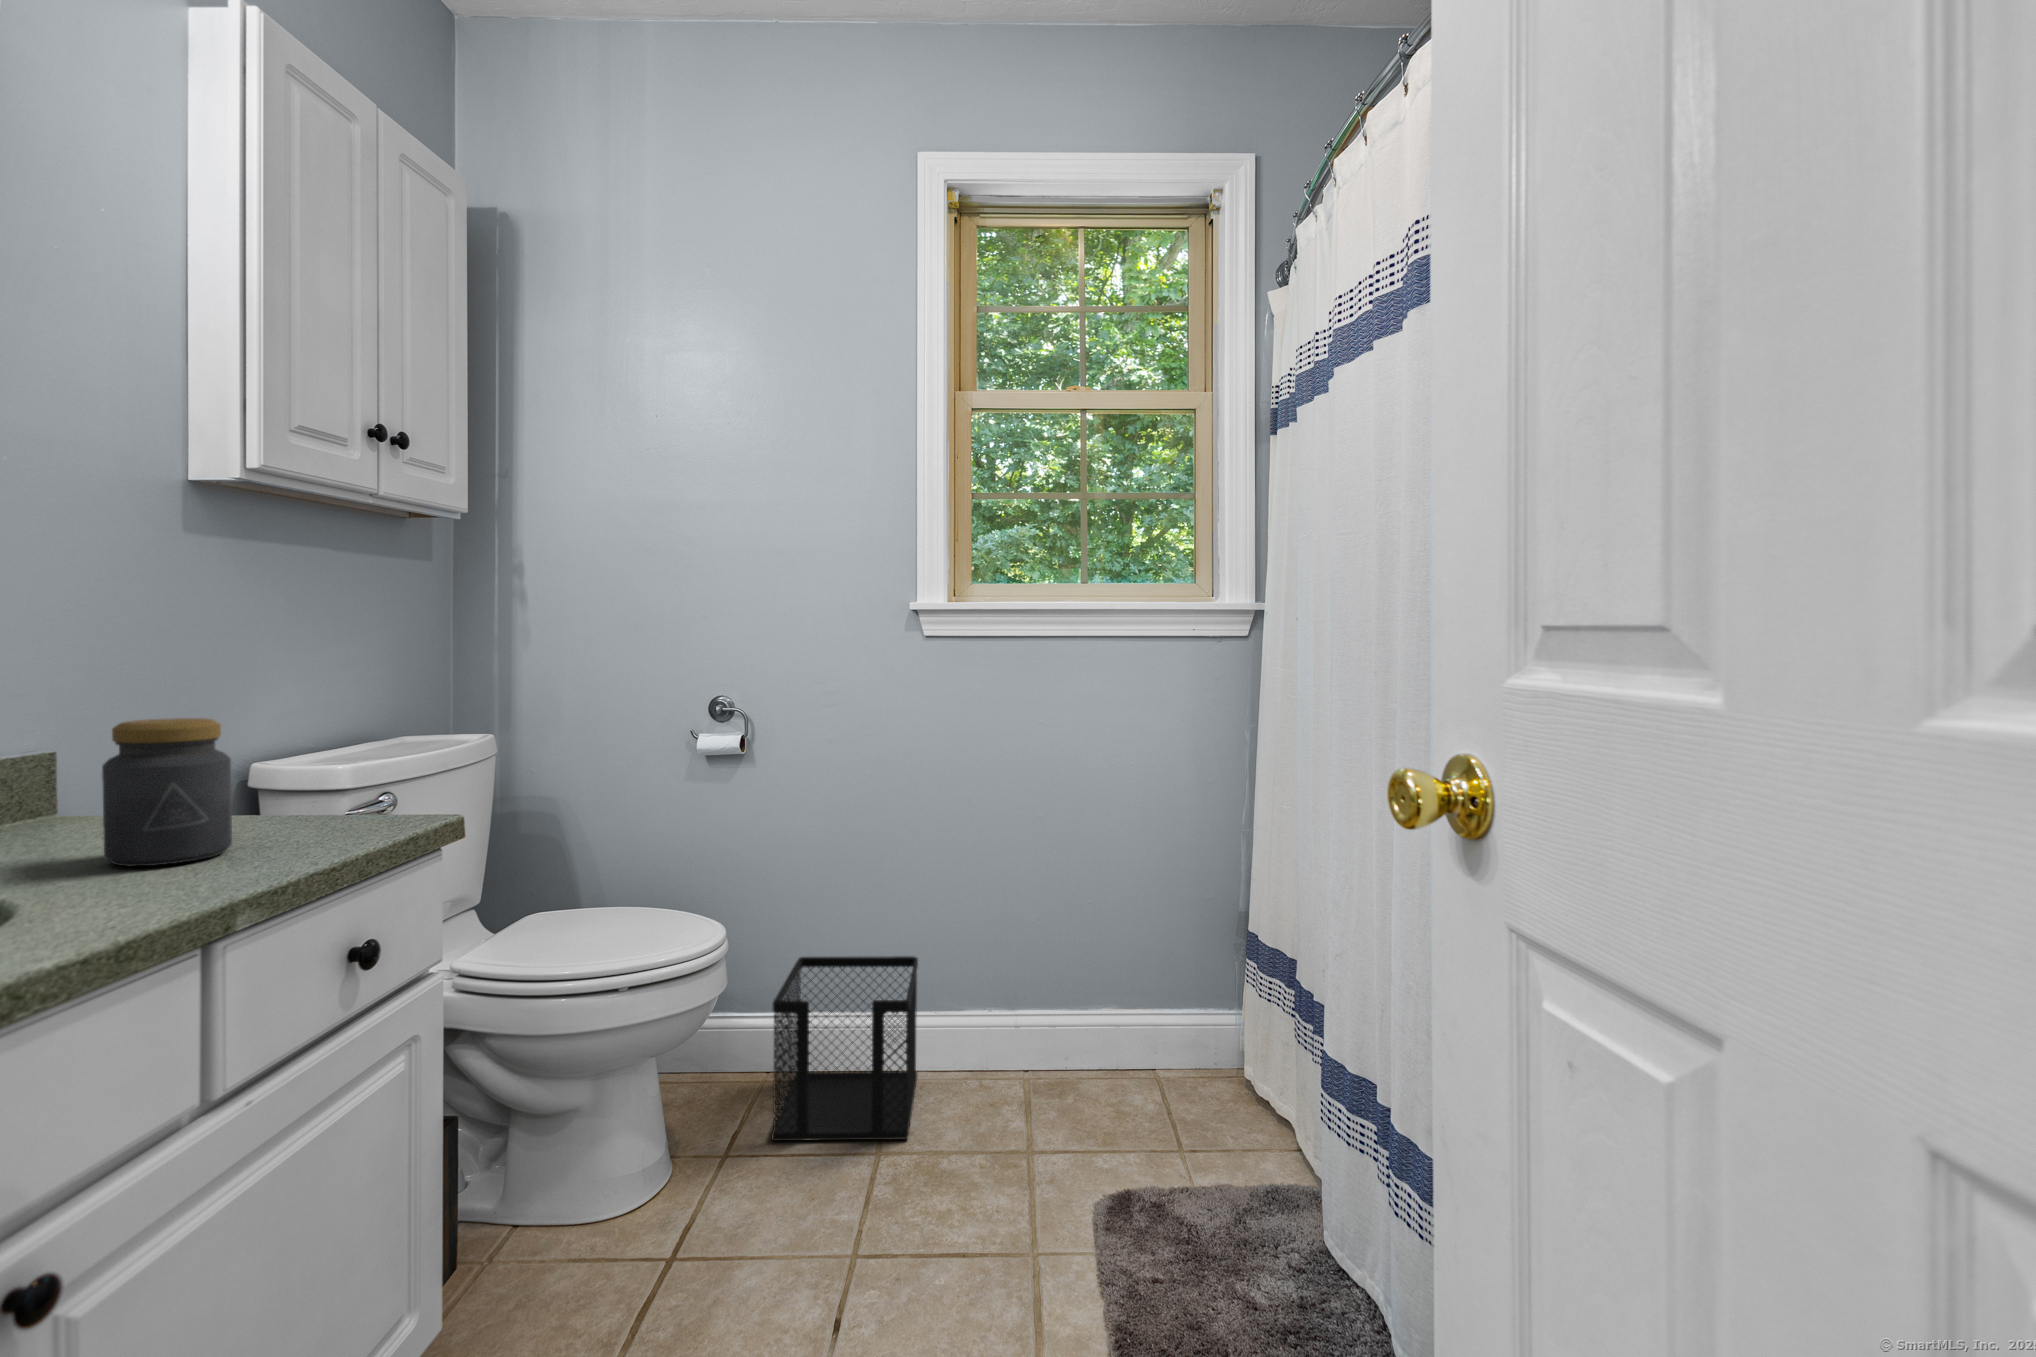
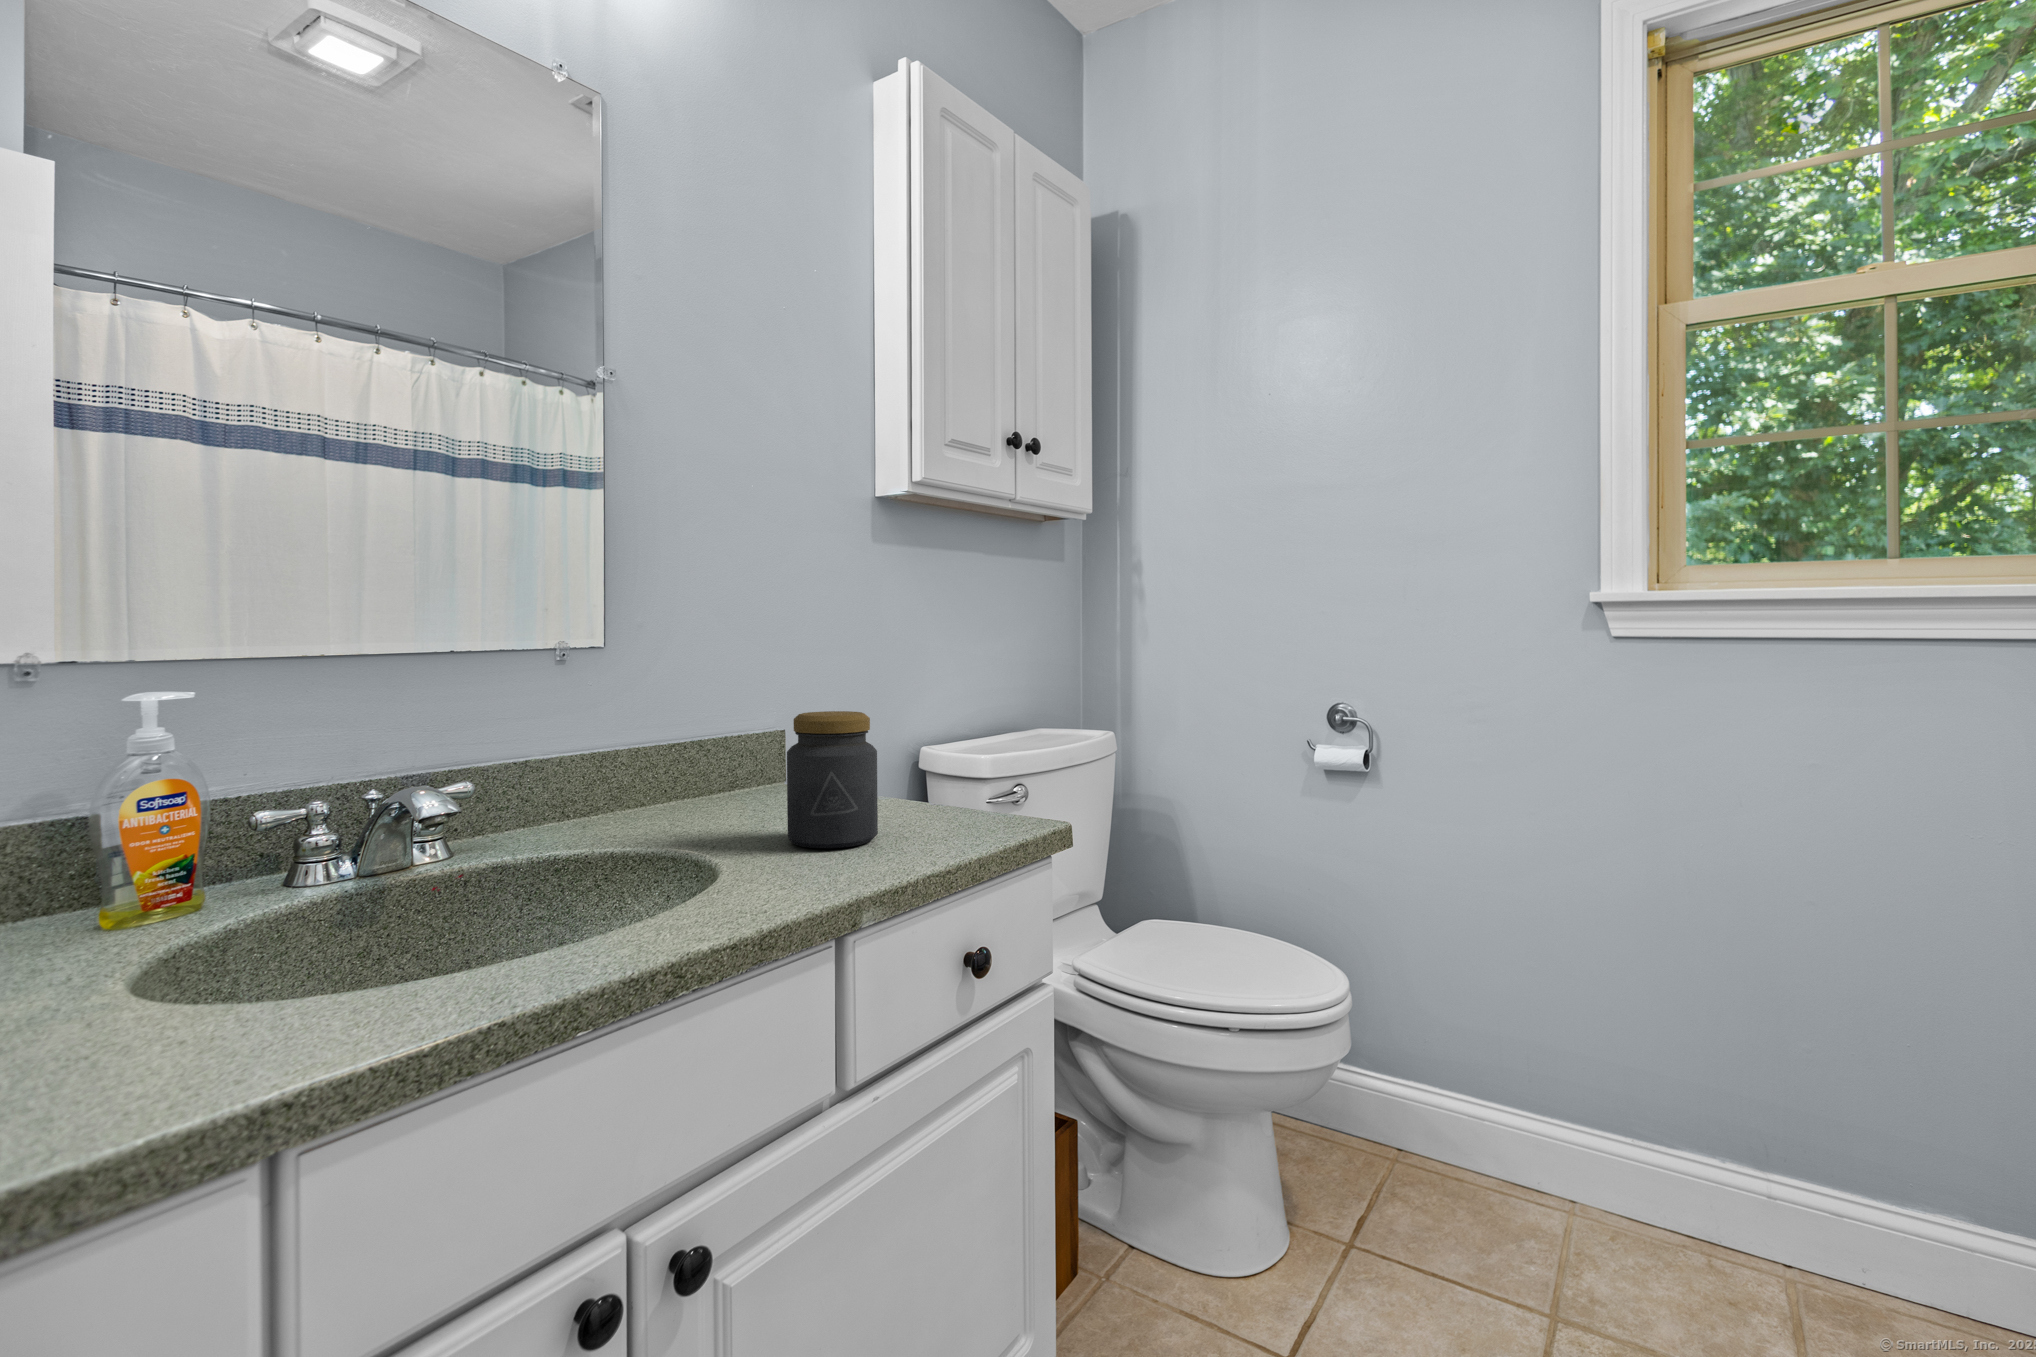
wastebasket: present [771,956,918,1141] -> none [1402,1021,1604,1304]

